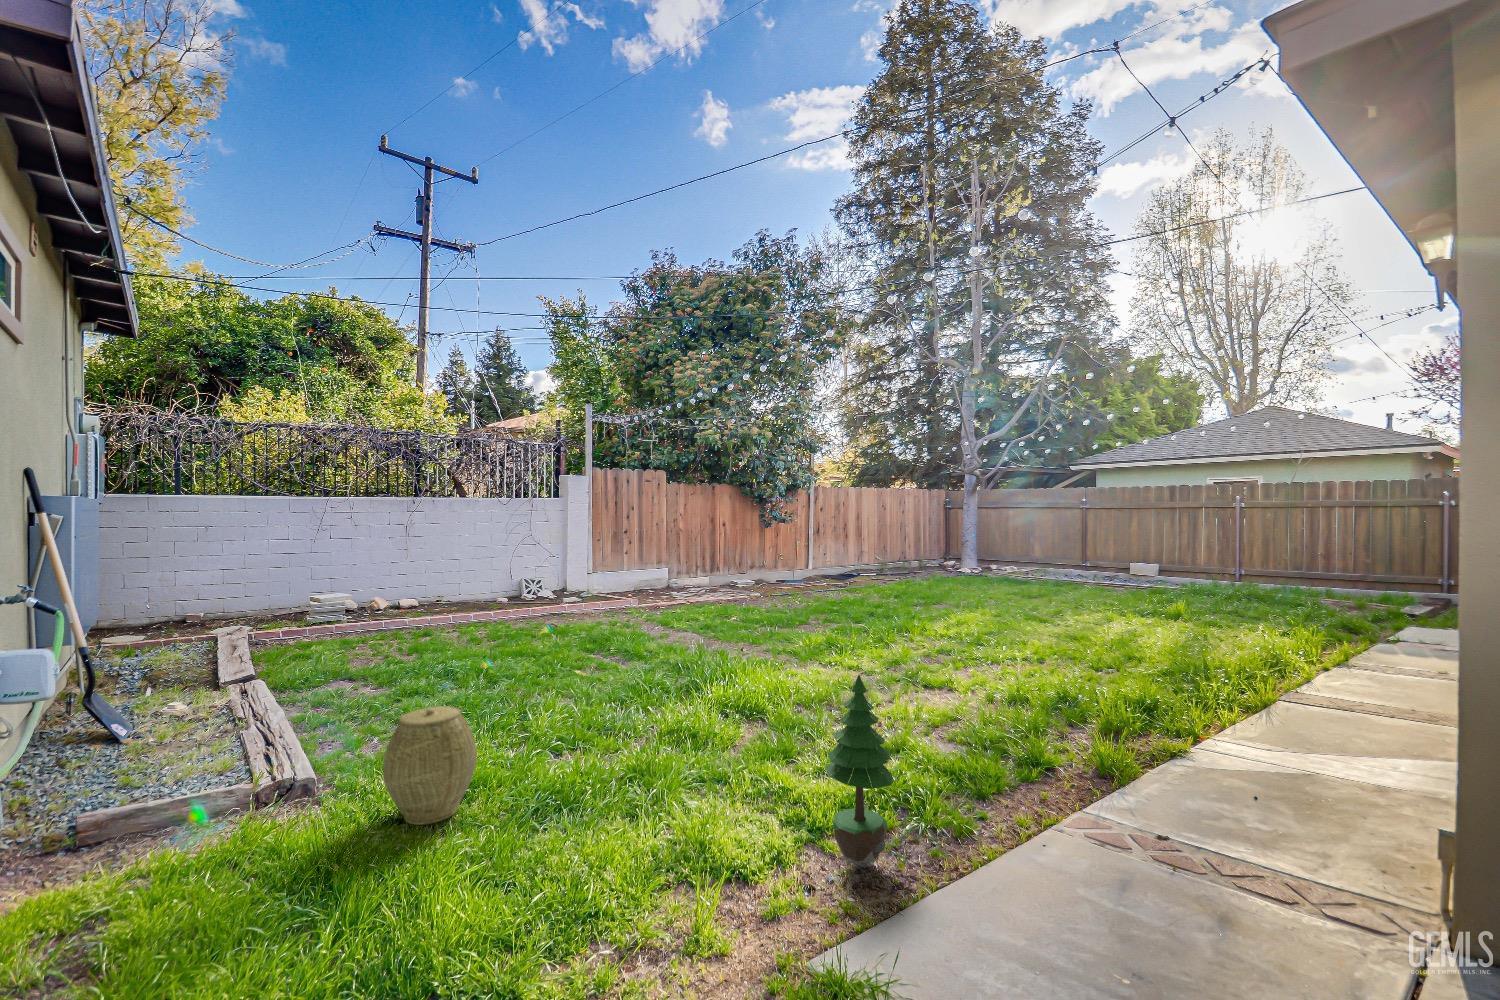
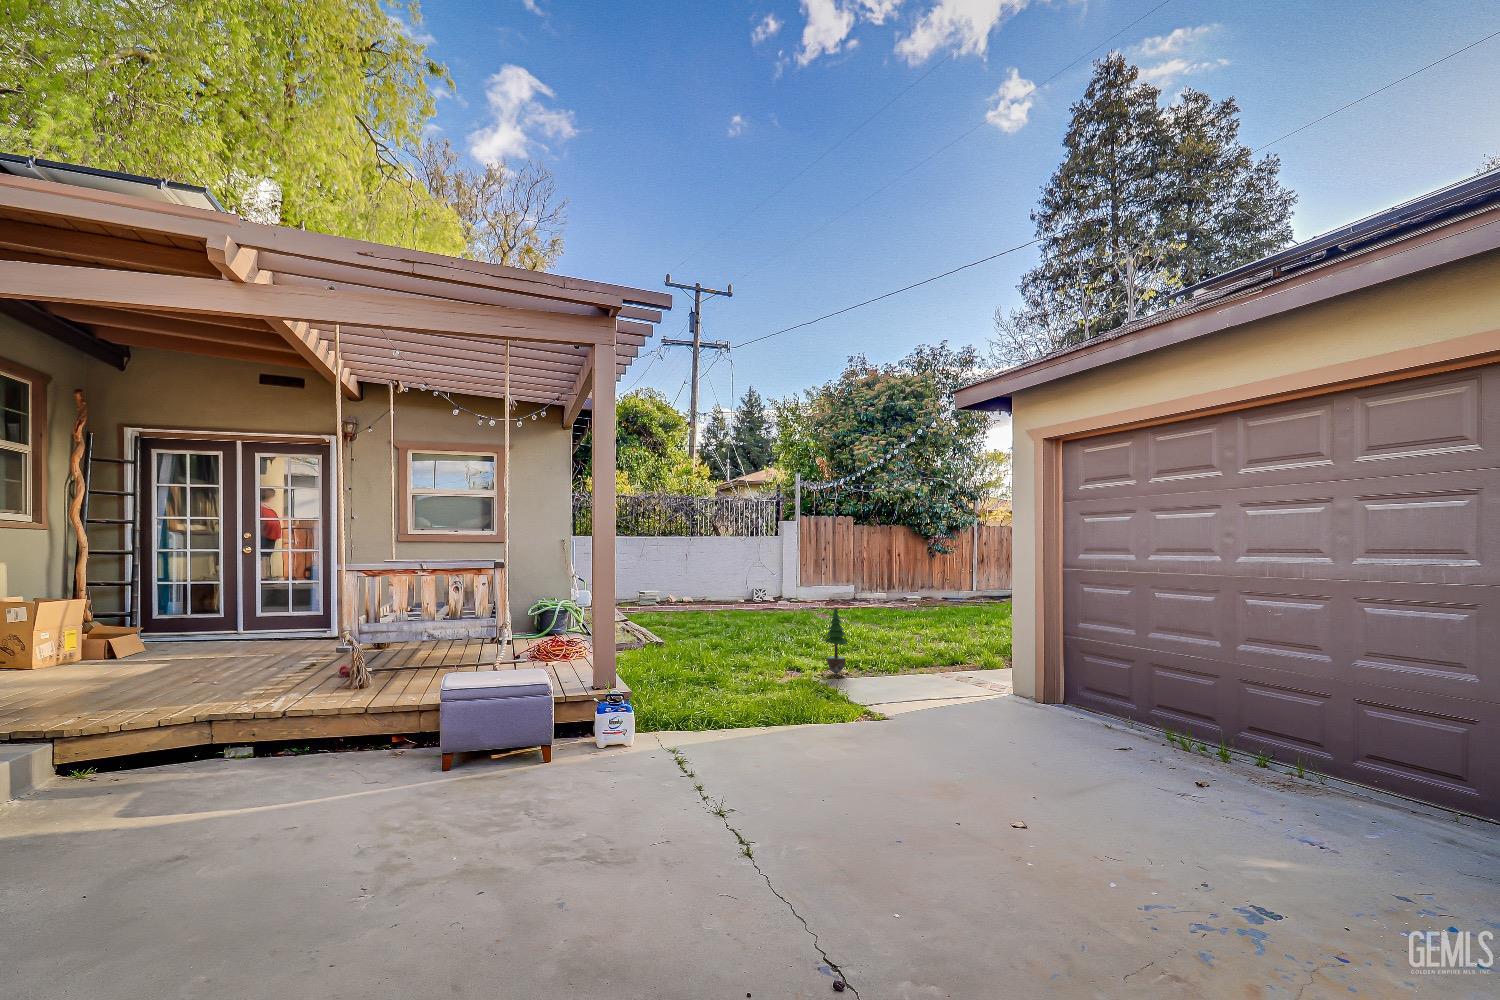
woven basket: present [382,706,477,825] -> none [688,615,716,652]

